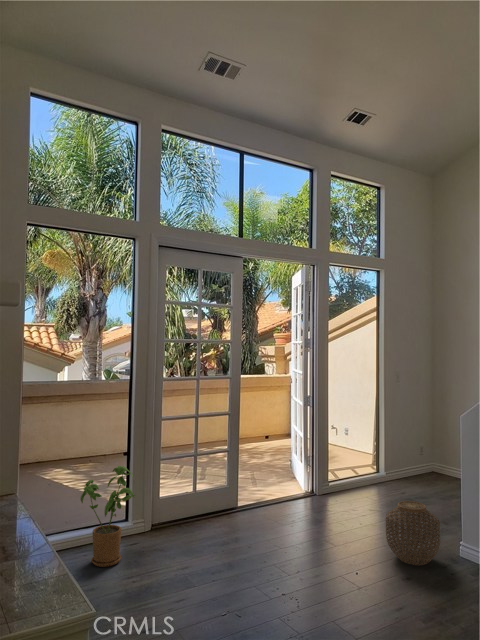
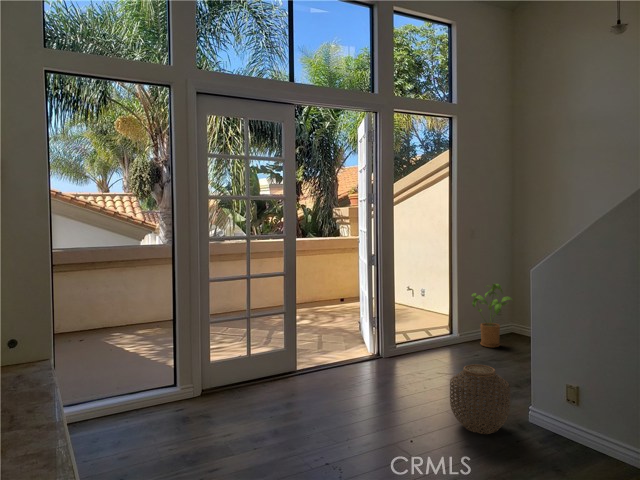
house plant: present [81,466,135,567] -> present [472,284,511,348]

